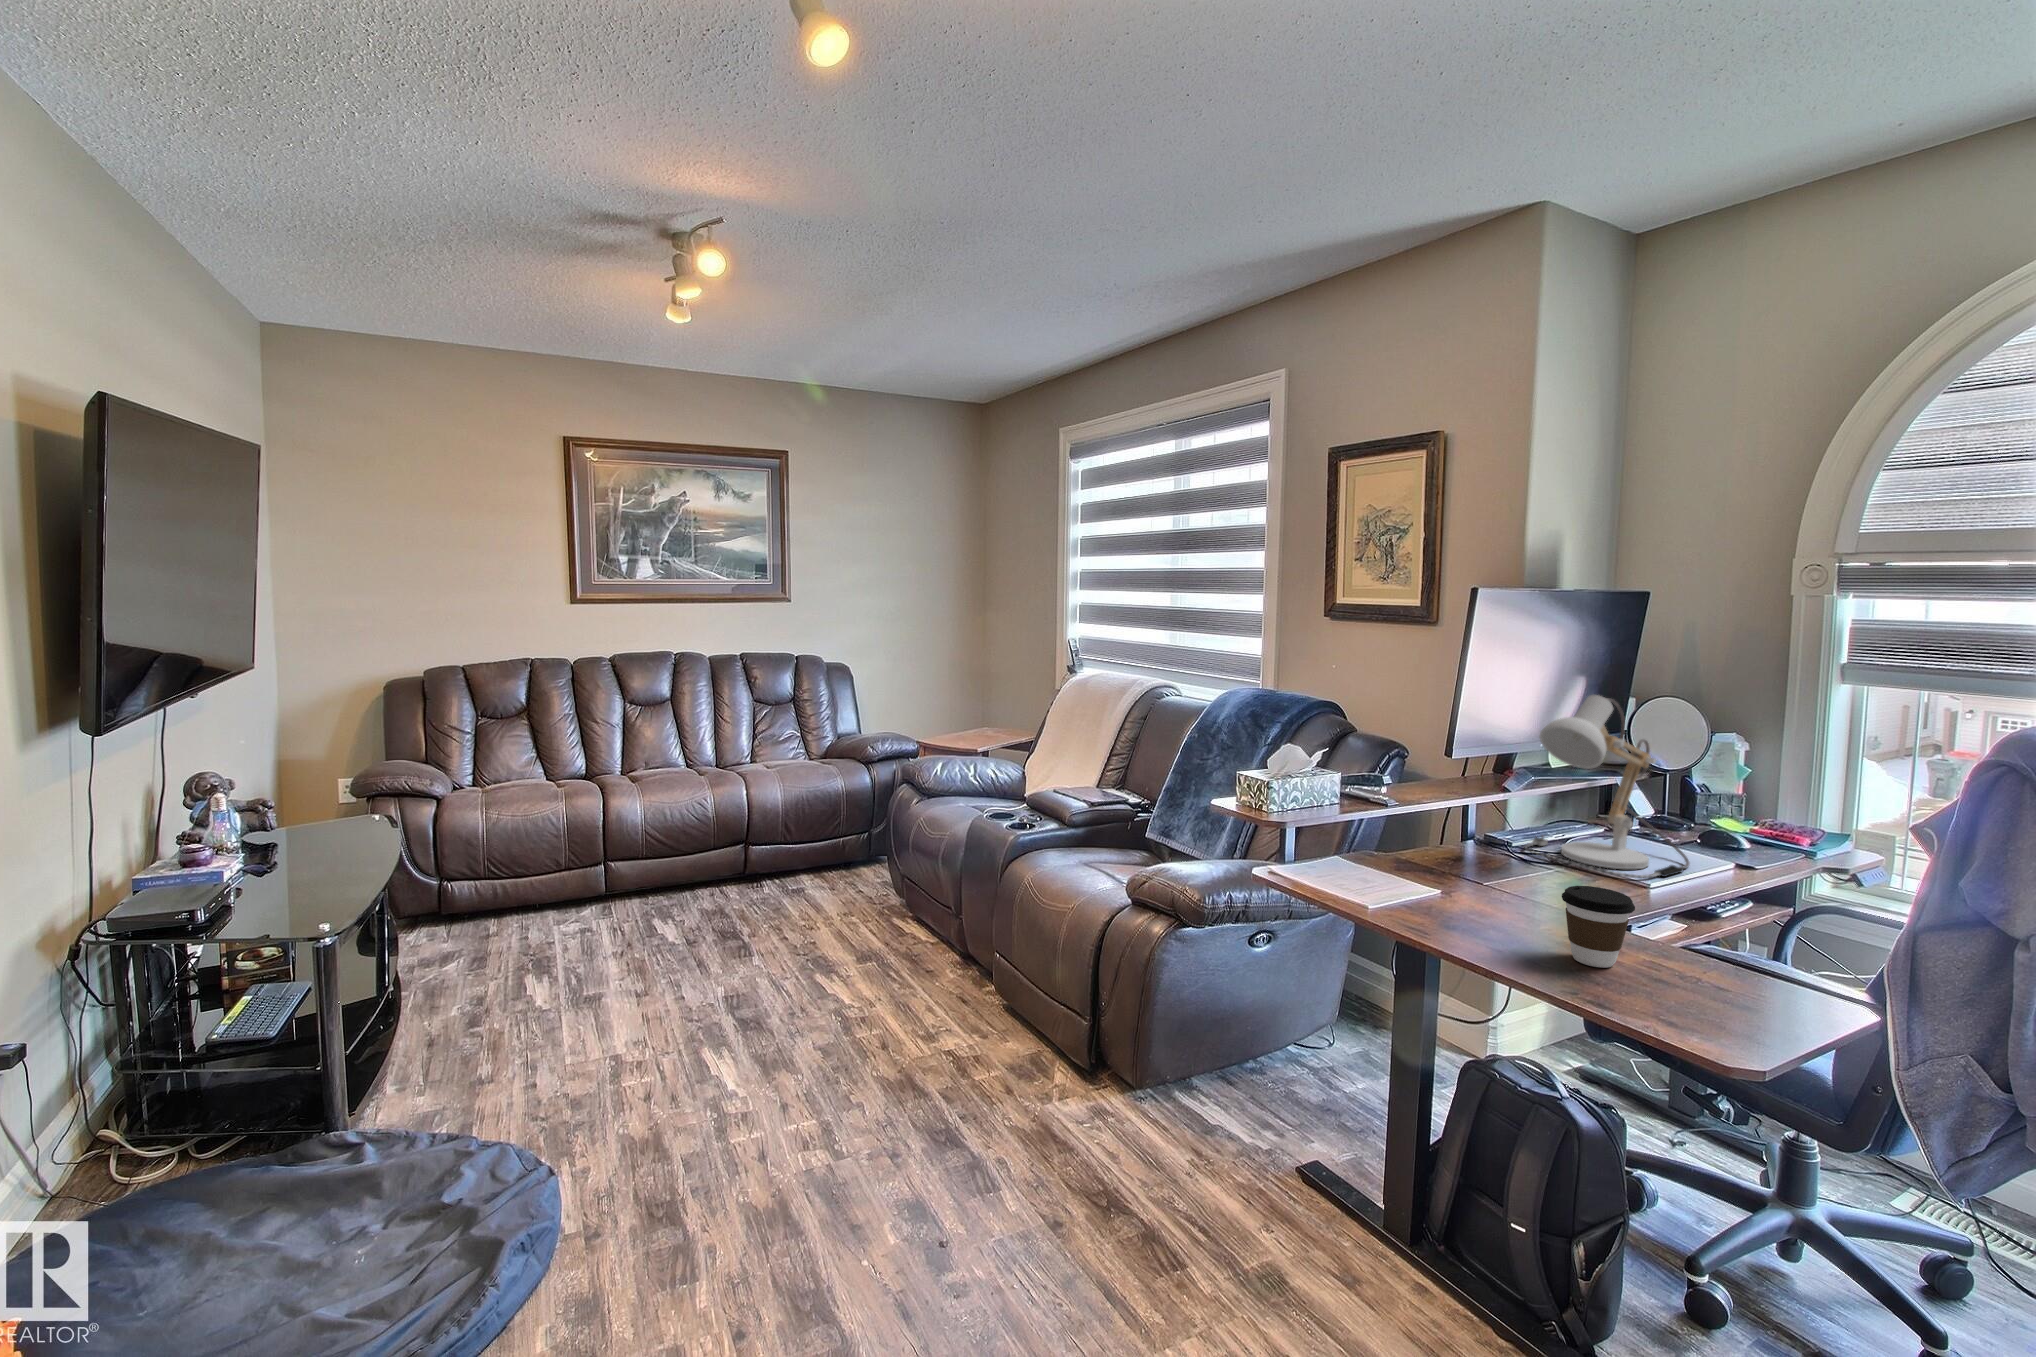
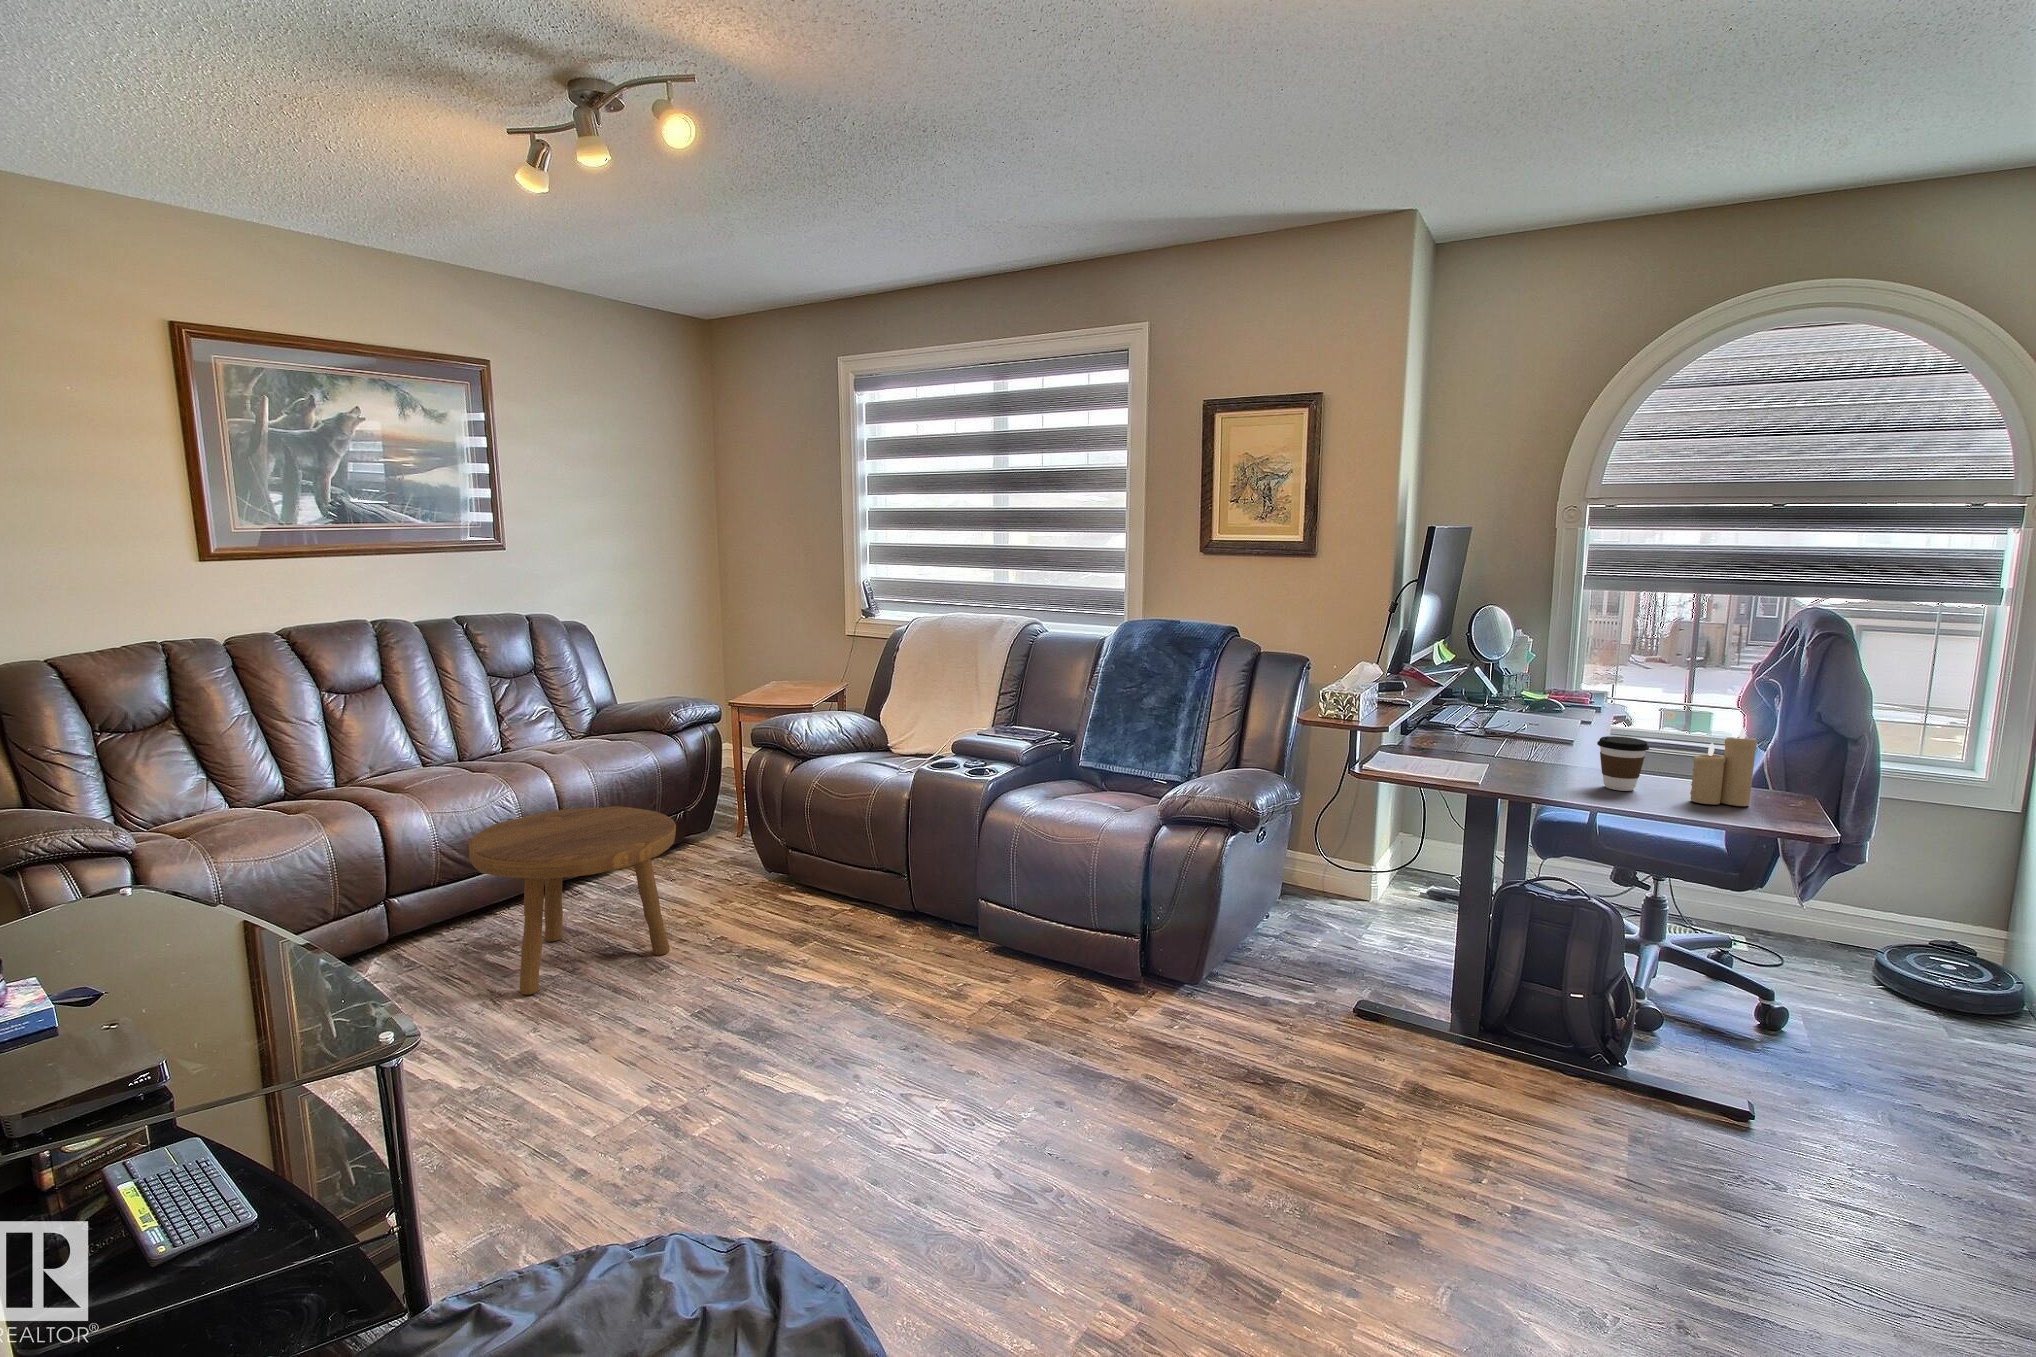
desk lamp: present [1524,695,1690,878] -> none [1446,604,1555,738]
footstool: none [627,809,788,951] -> present [469,806,676,995]
candle: none [1666,904,1773,1026] -> present [1690,728,1757,806]

